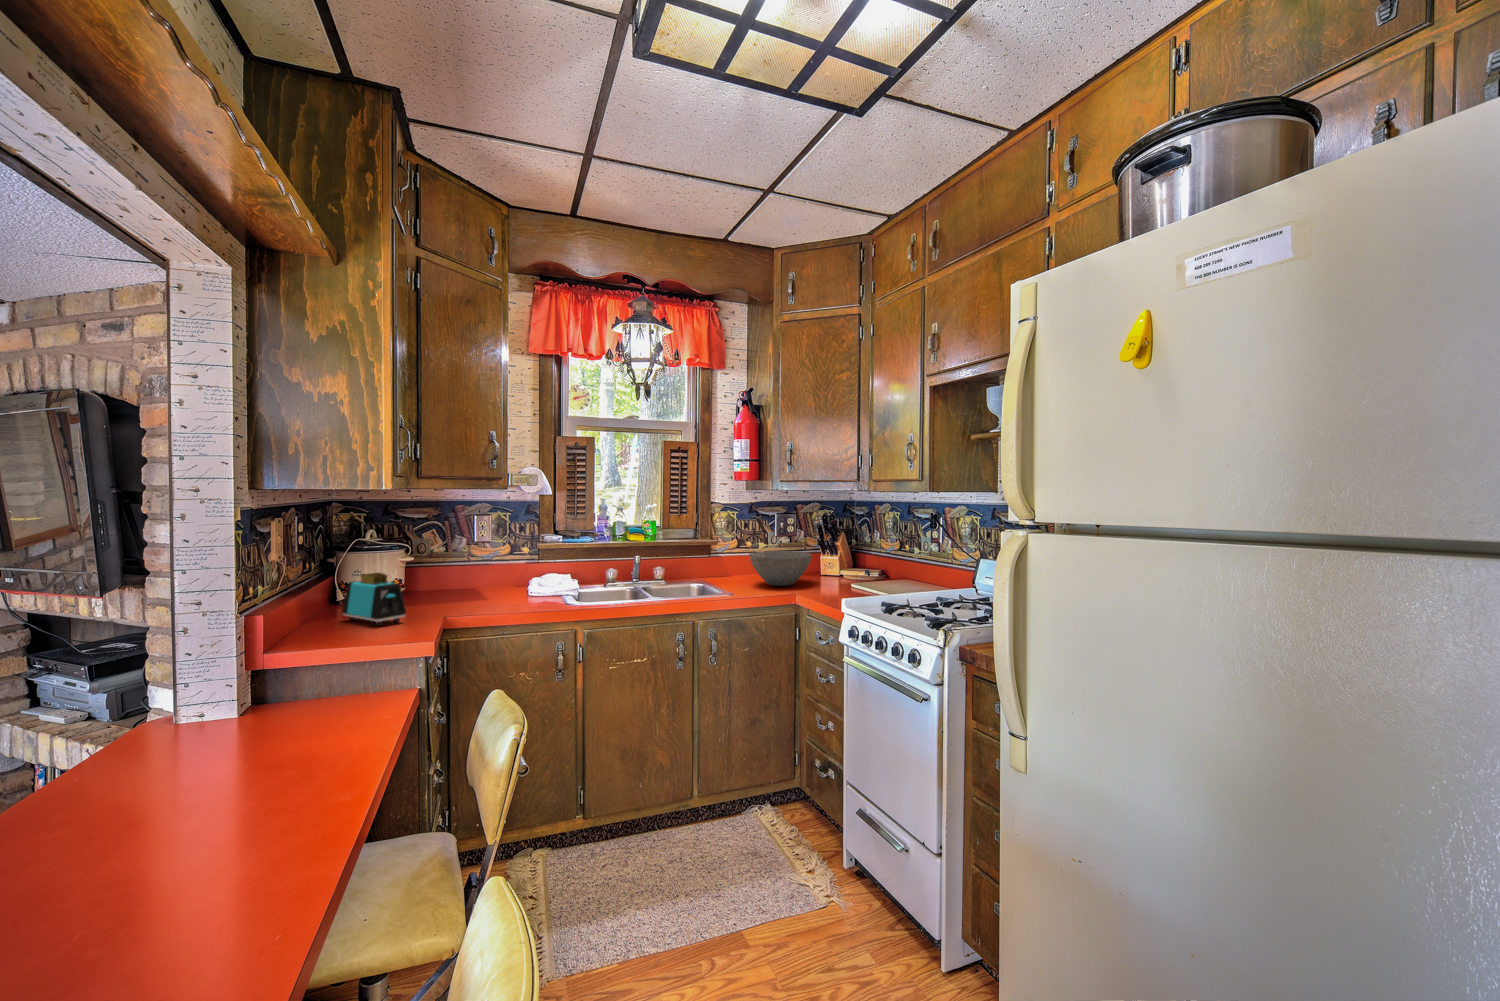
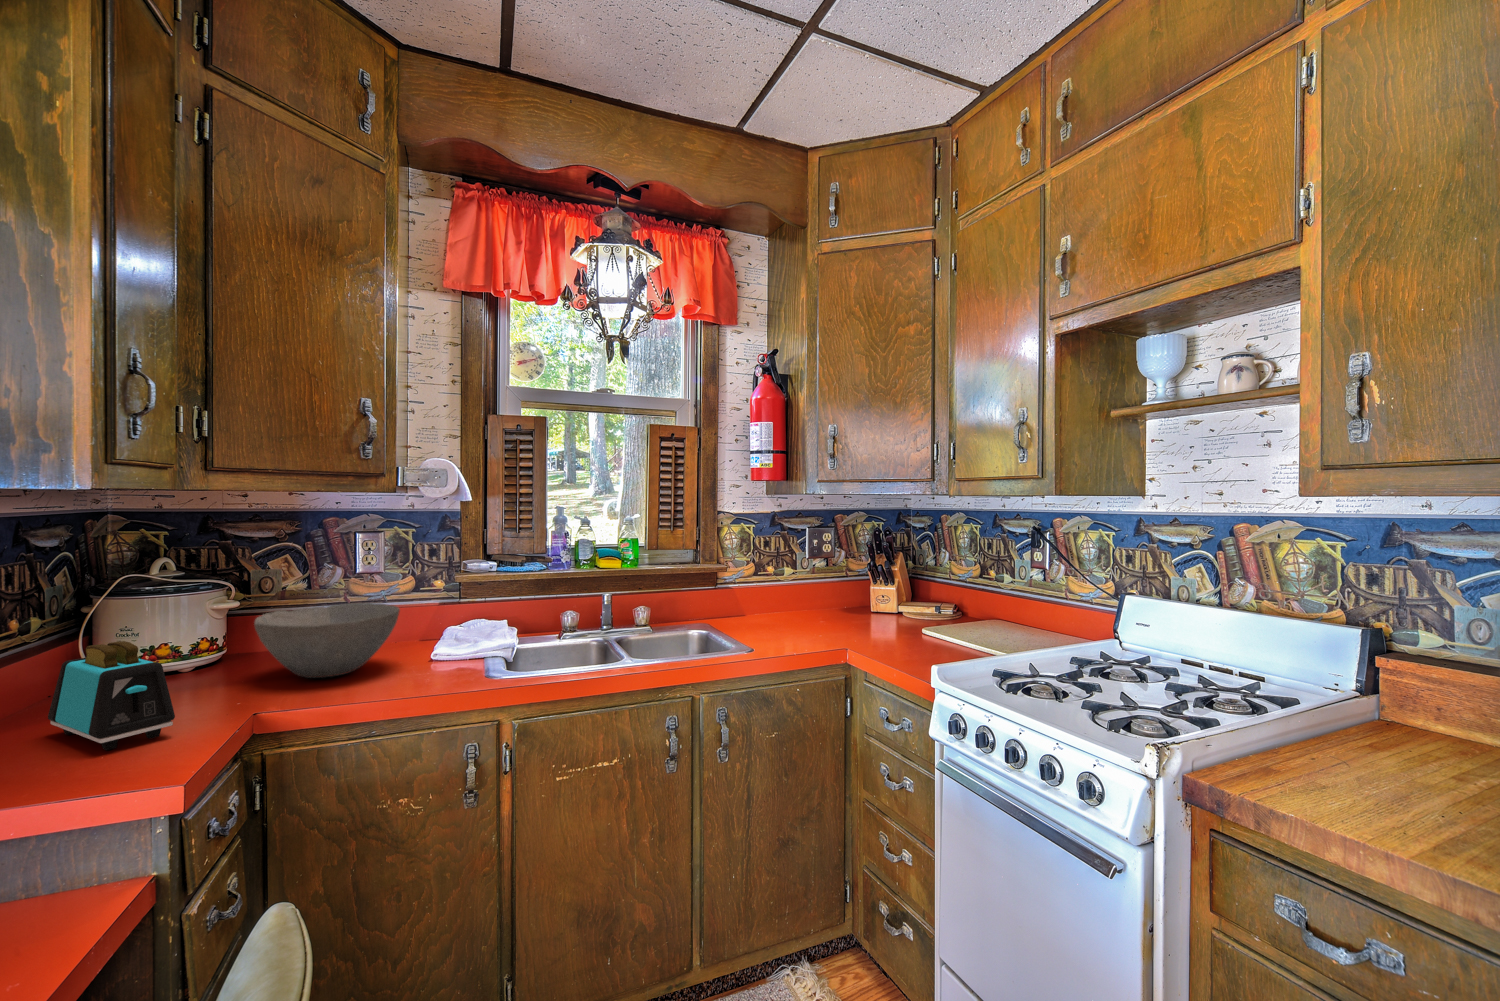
bowl: present [749,551,812,586] -> present [254,603,400,678]

